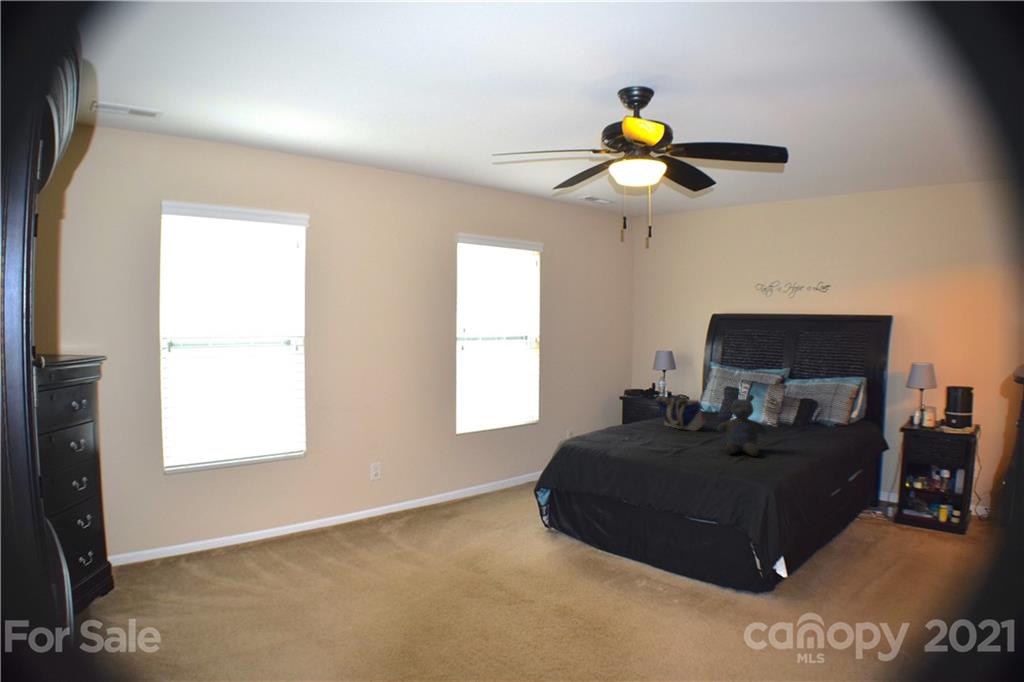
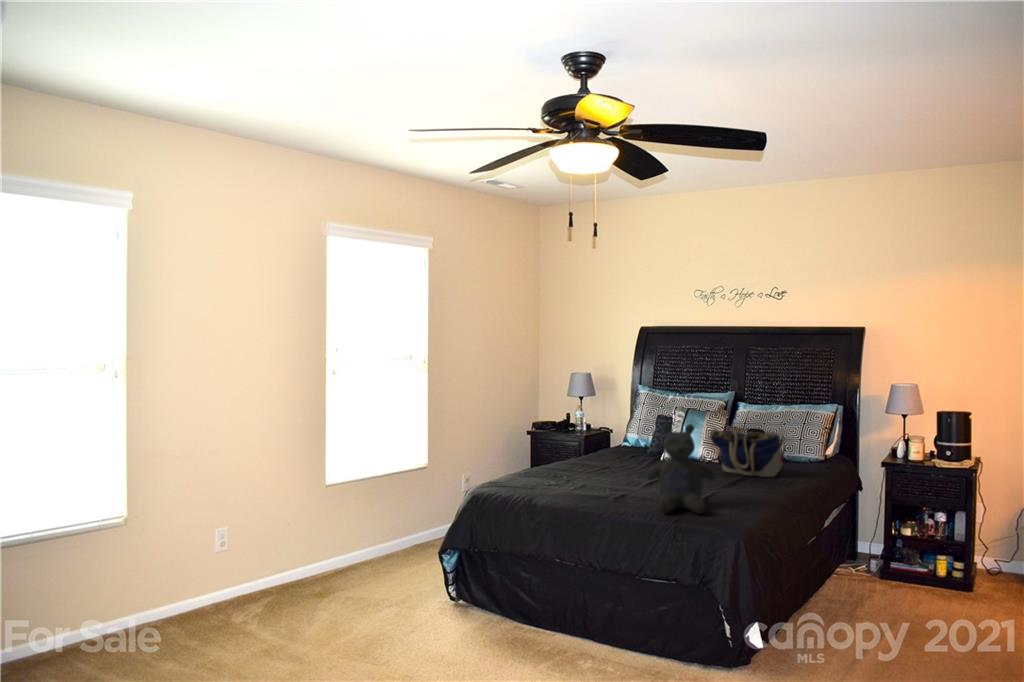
tote bag: present [657,396,705,431] -> present [710,430,783,477]

